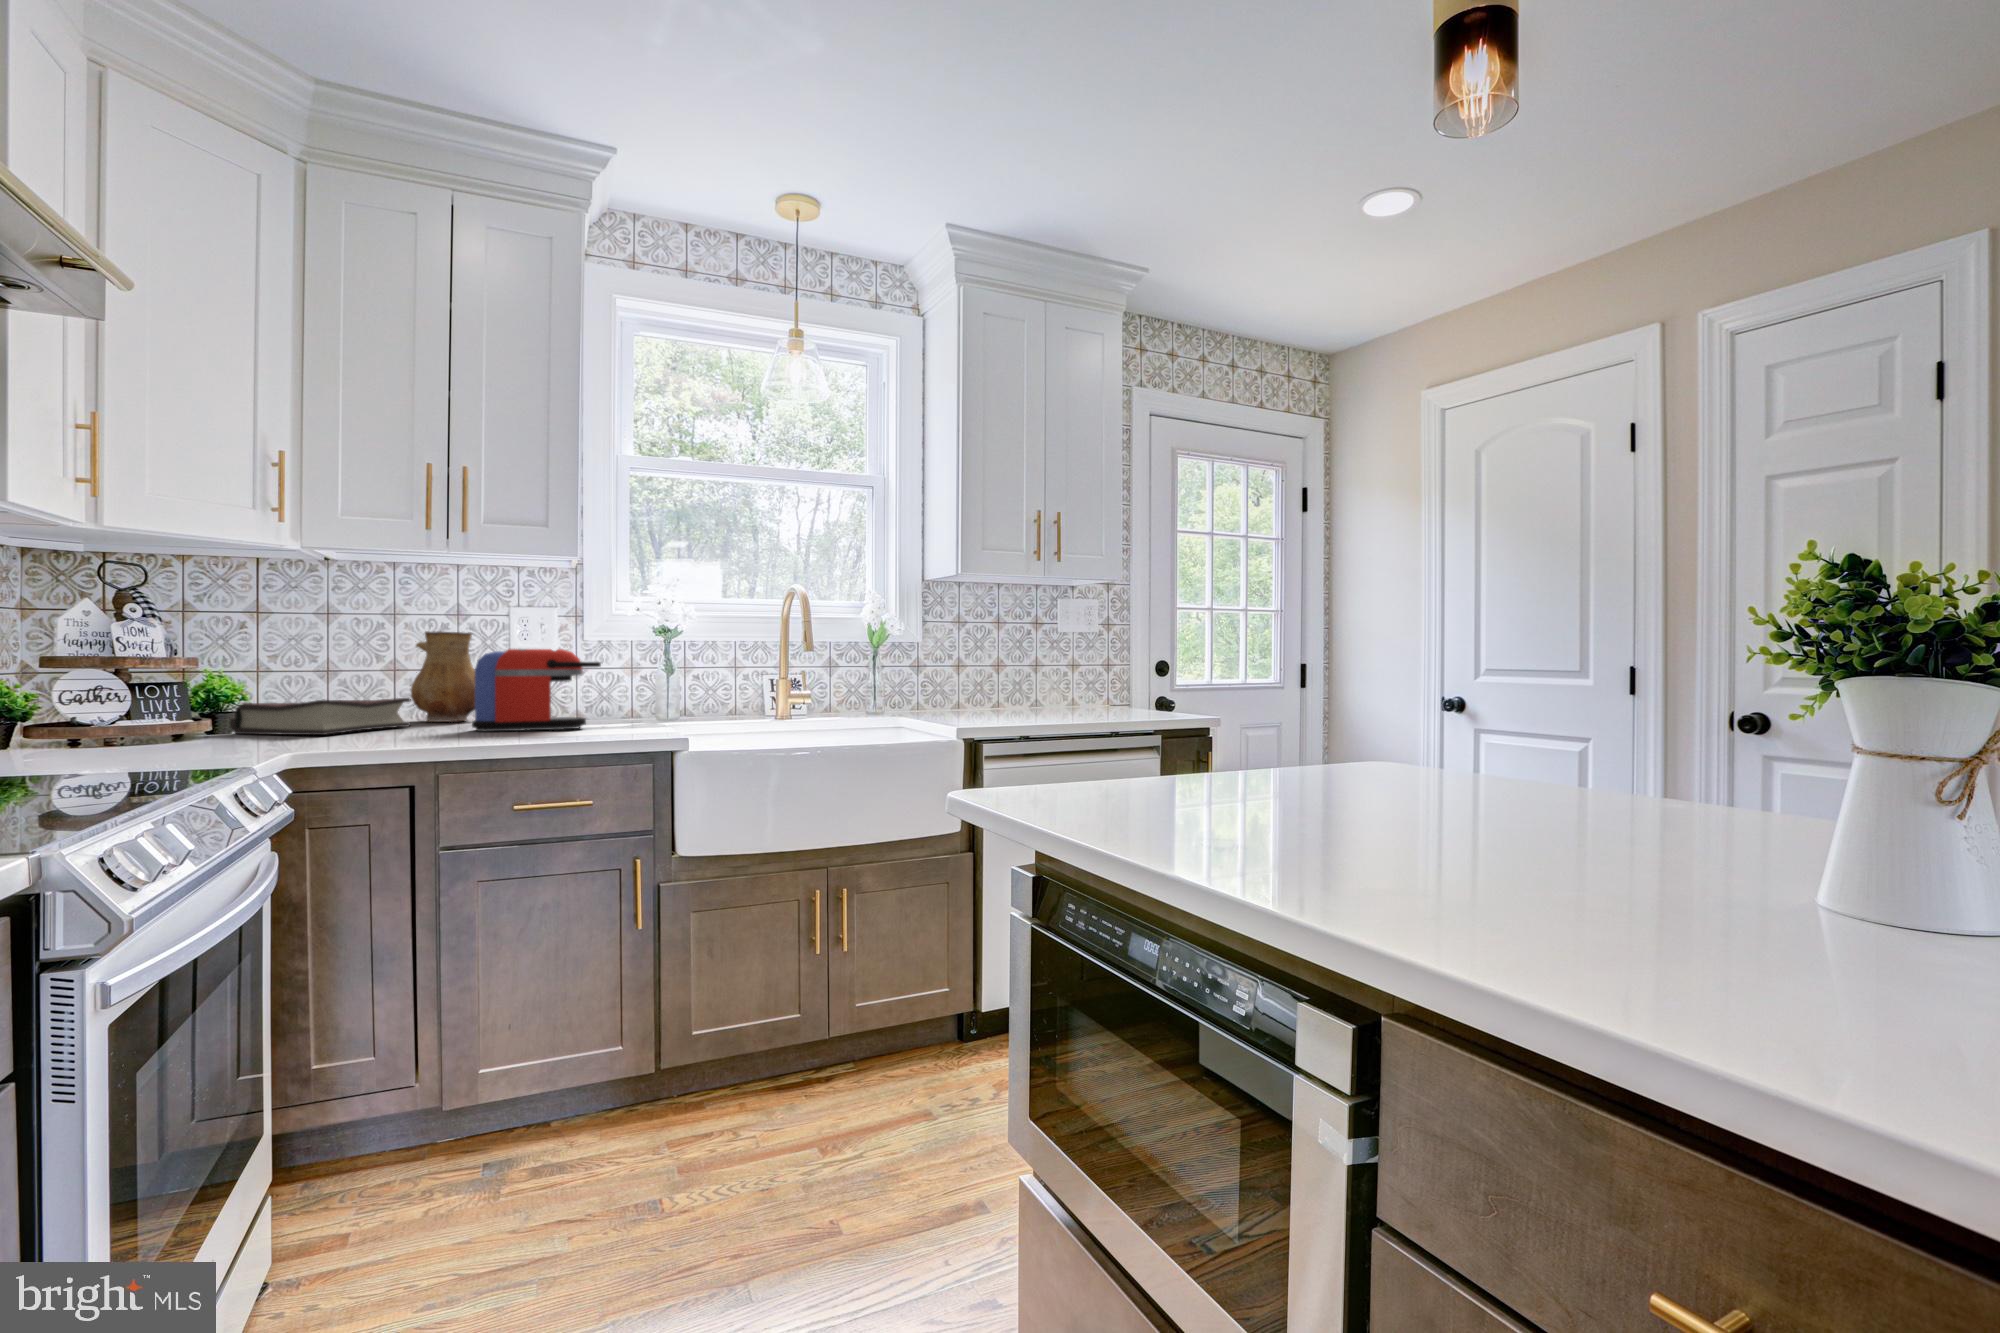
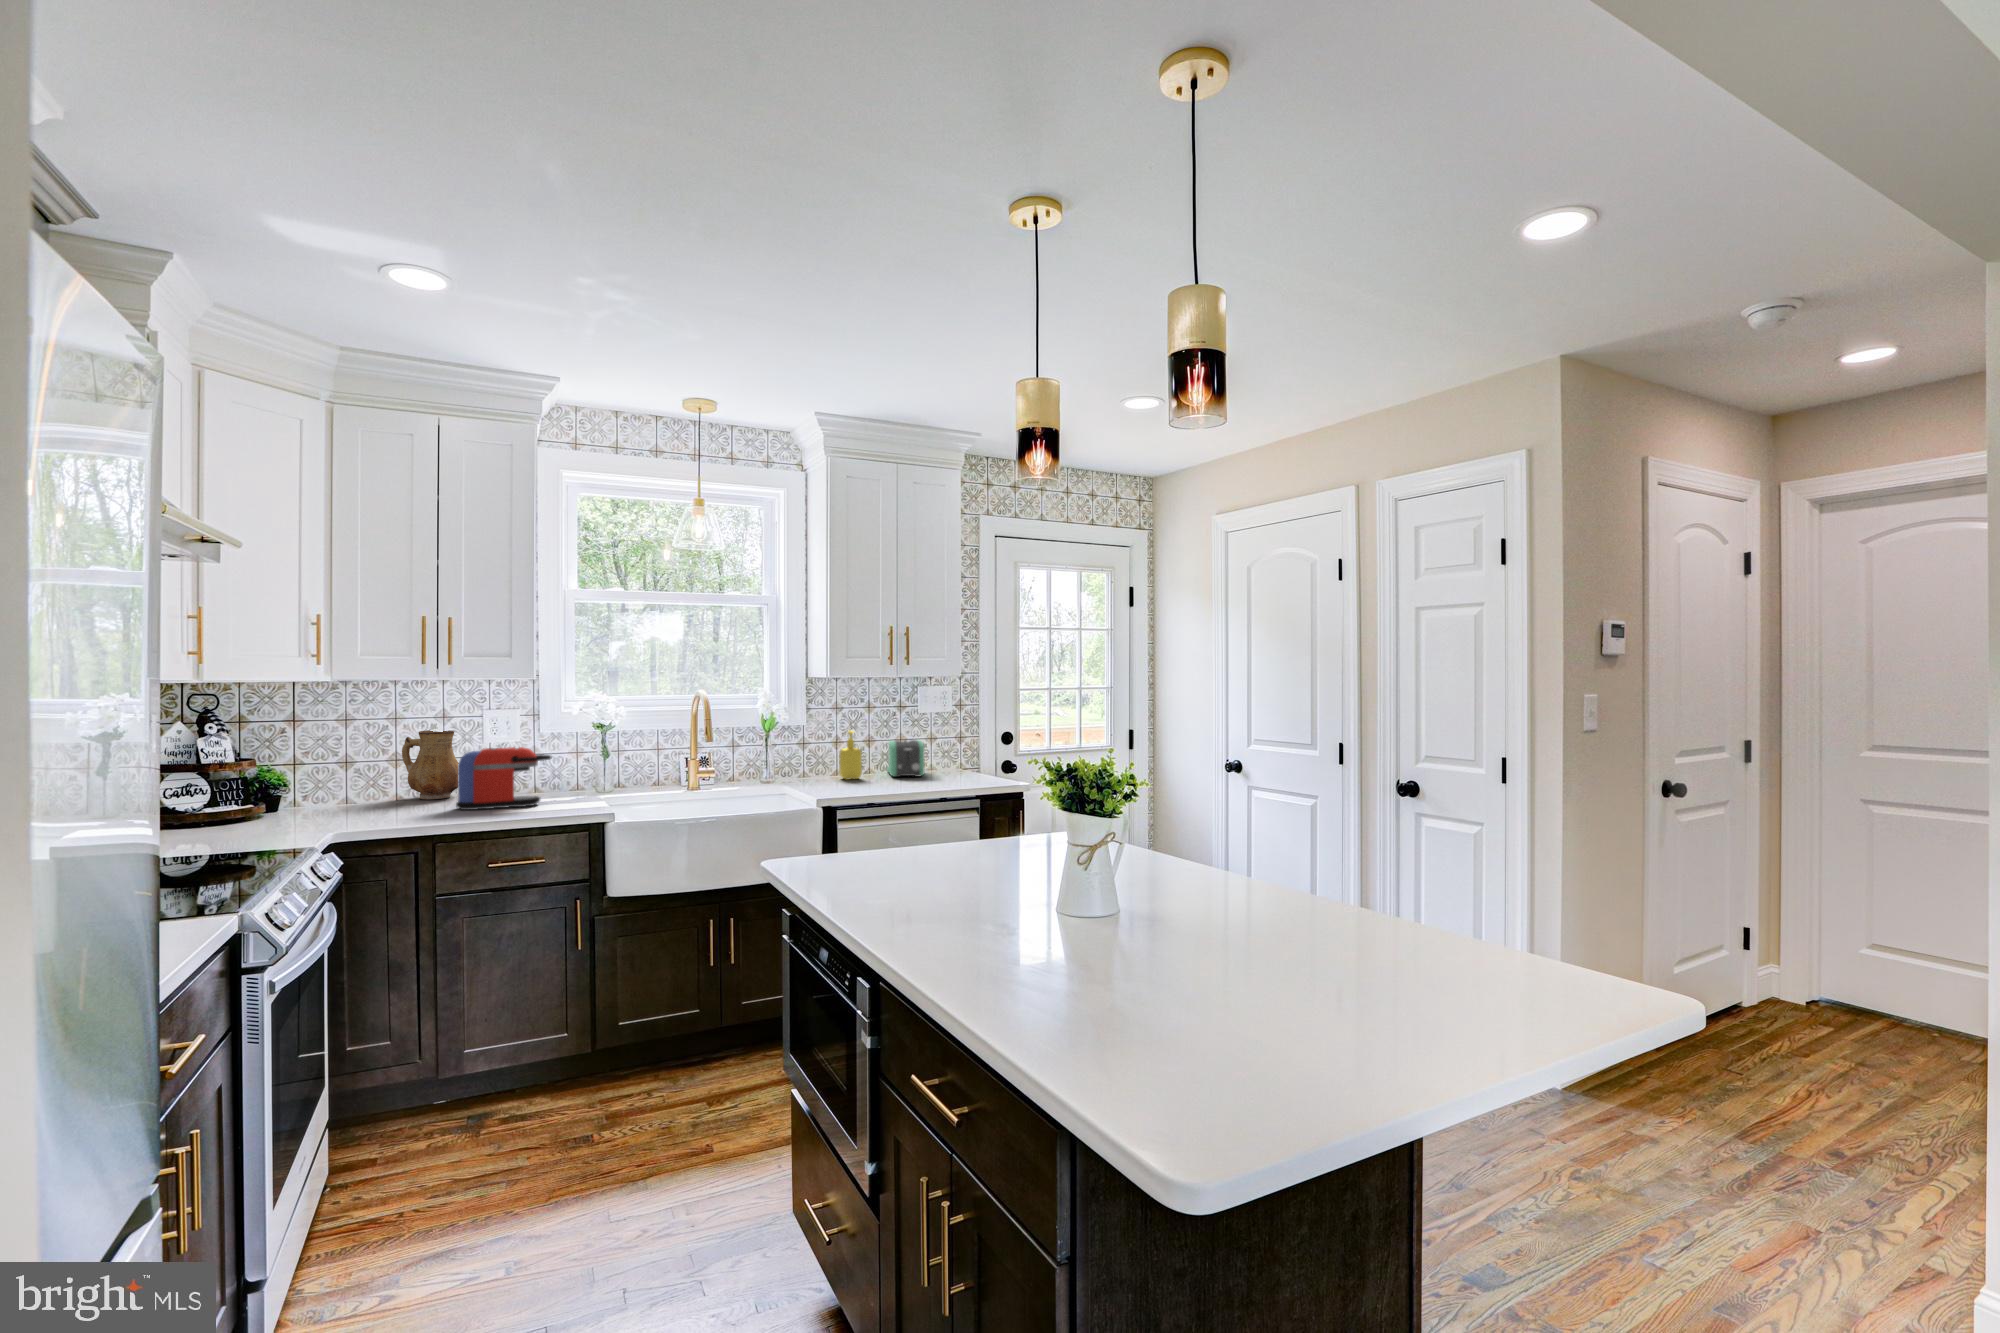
soap dispenser: none [962,652,991,714] -> present [839,731,862,780]
toaster: none [1015,669,1069,714] -> present [887,739,925,777]
hardback book: present [230,698,411,735] -> none [282,784,410,817]

